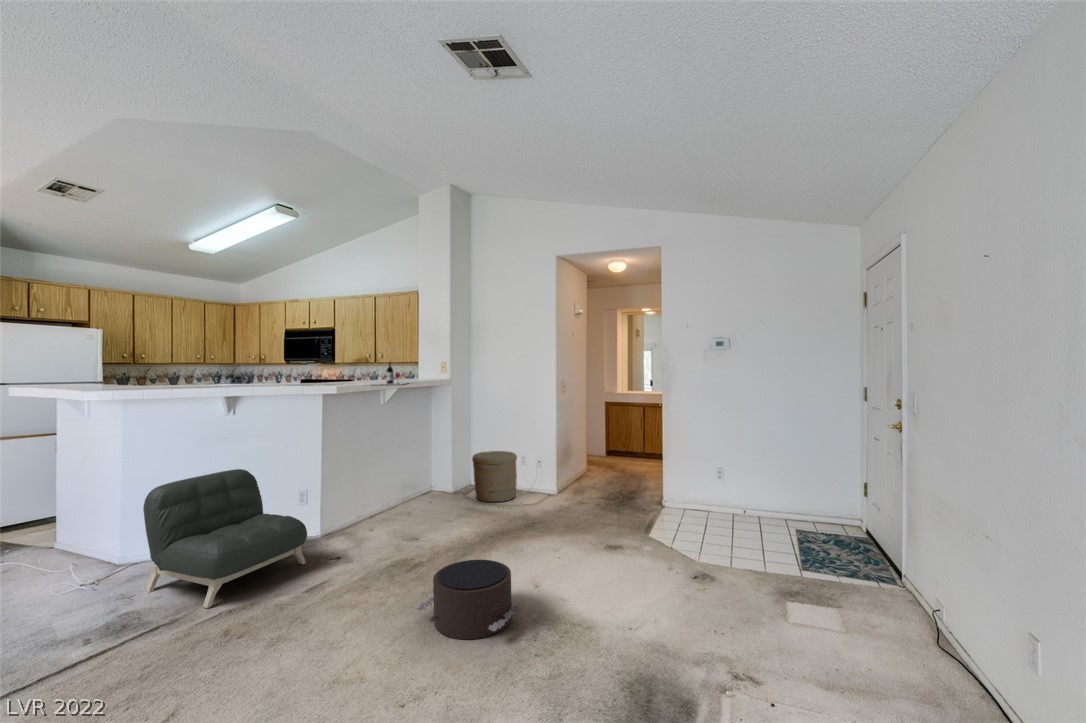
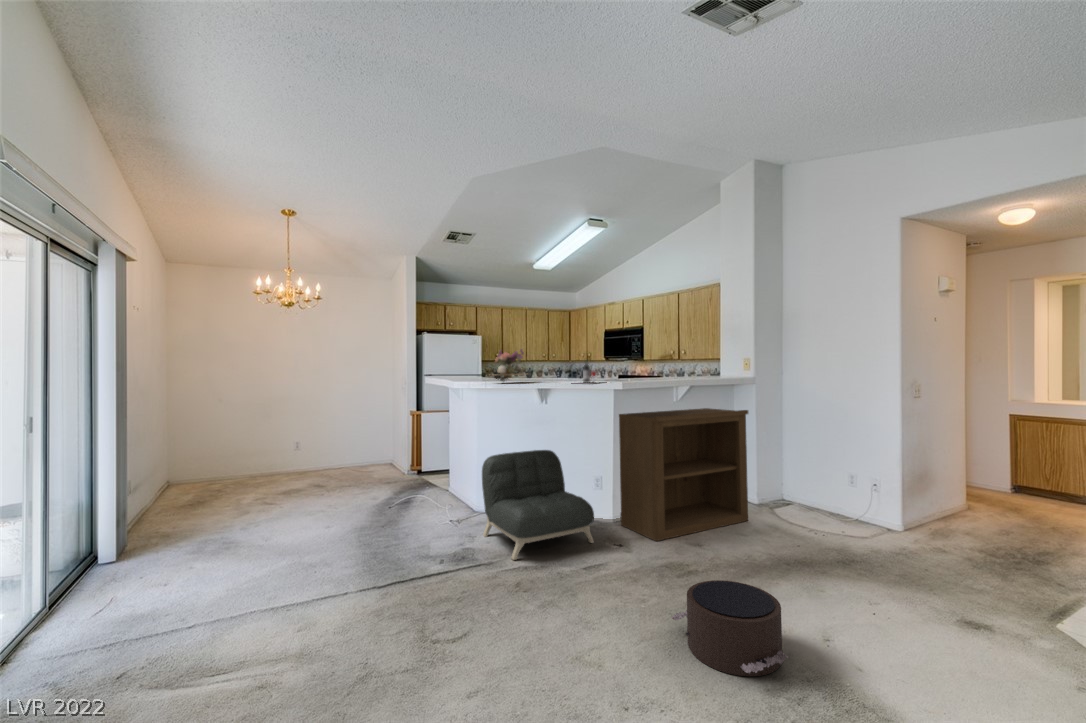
flower arrangement: none [149,348,214,392] -> present [490,349,524,381]
wine bottle: present [386,362,400,385] -> present [572,363,595,383]
bookshelf: none [328,409,451,546] -> present [619,408,748,541]
woven basket: present [472,451,517,502] -> none [778,463,839,525]

